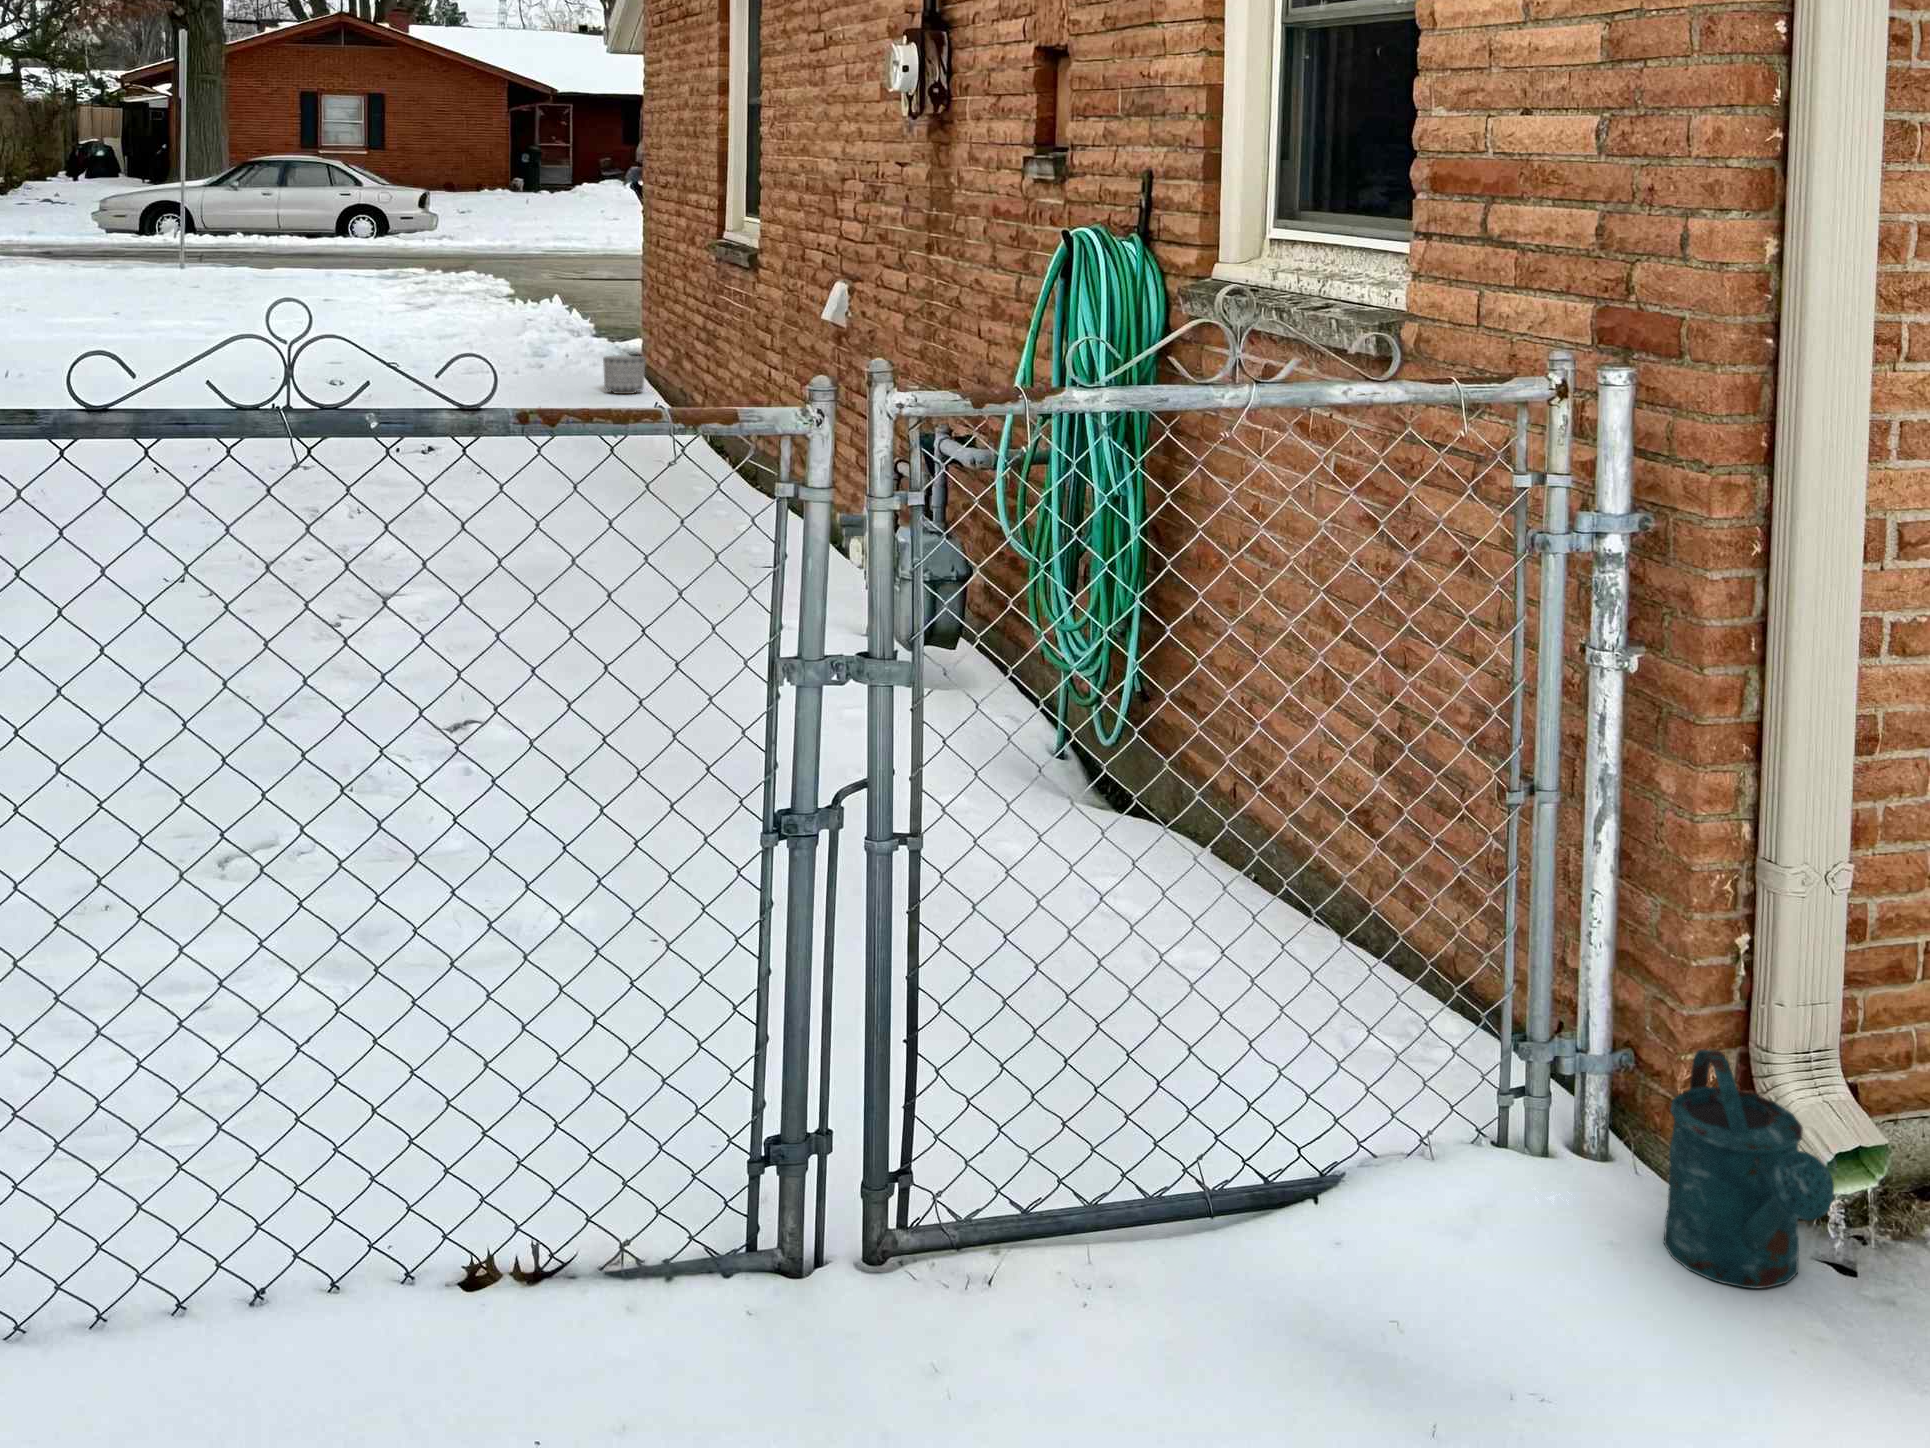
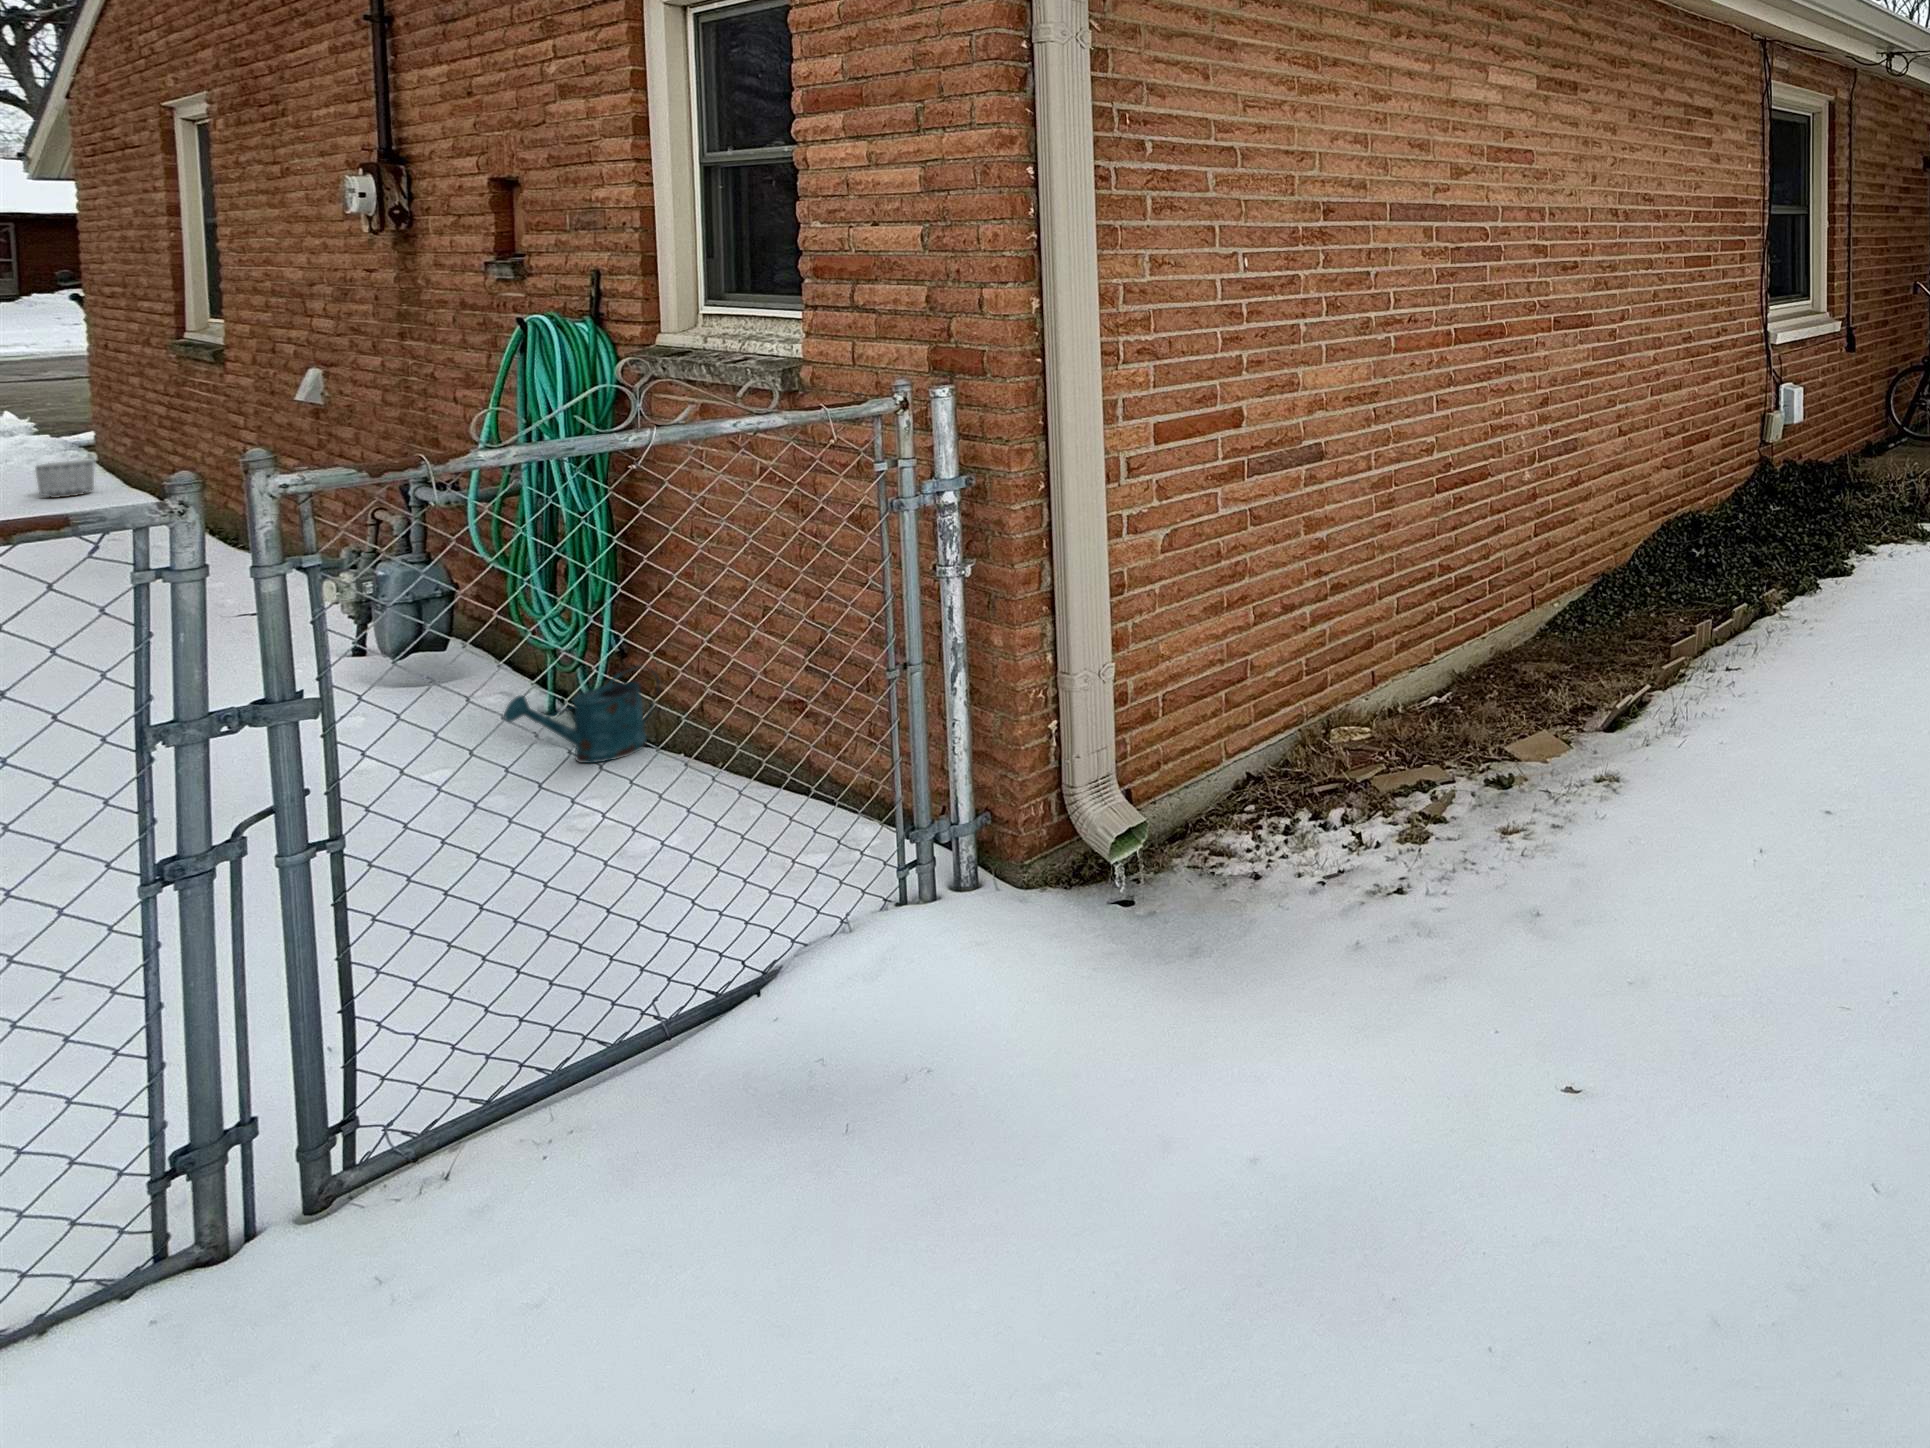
watering can: present [1664,1050,1834,1289] -> present [504,668,660,763]

